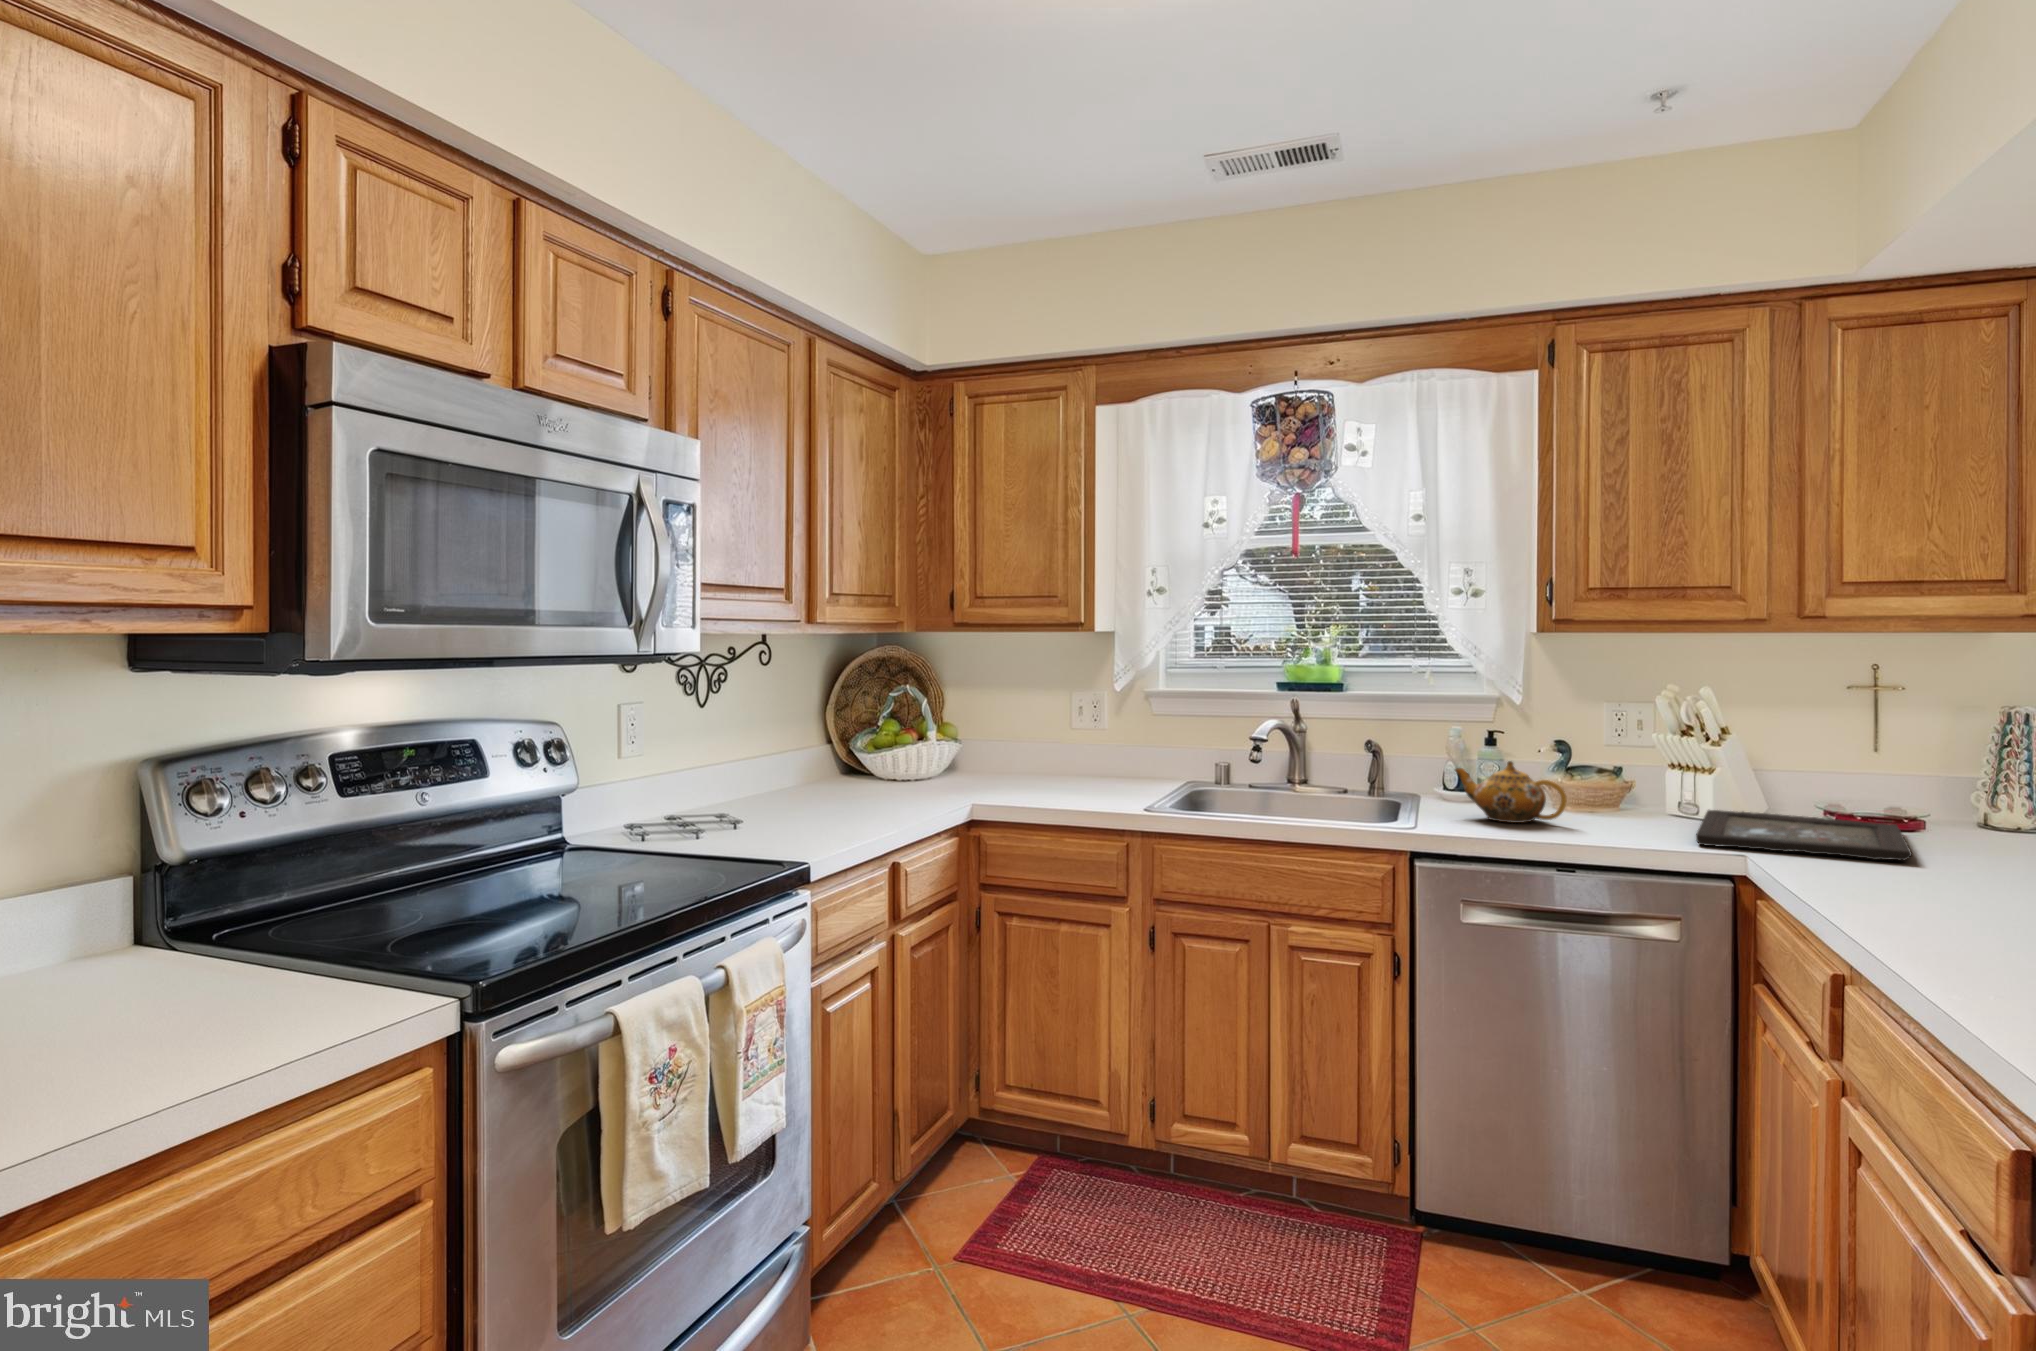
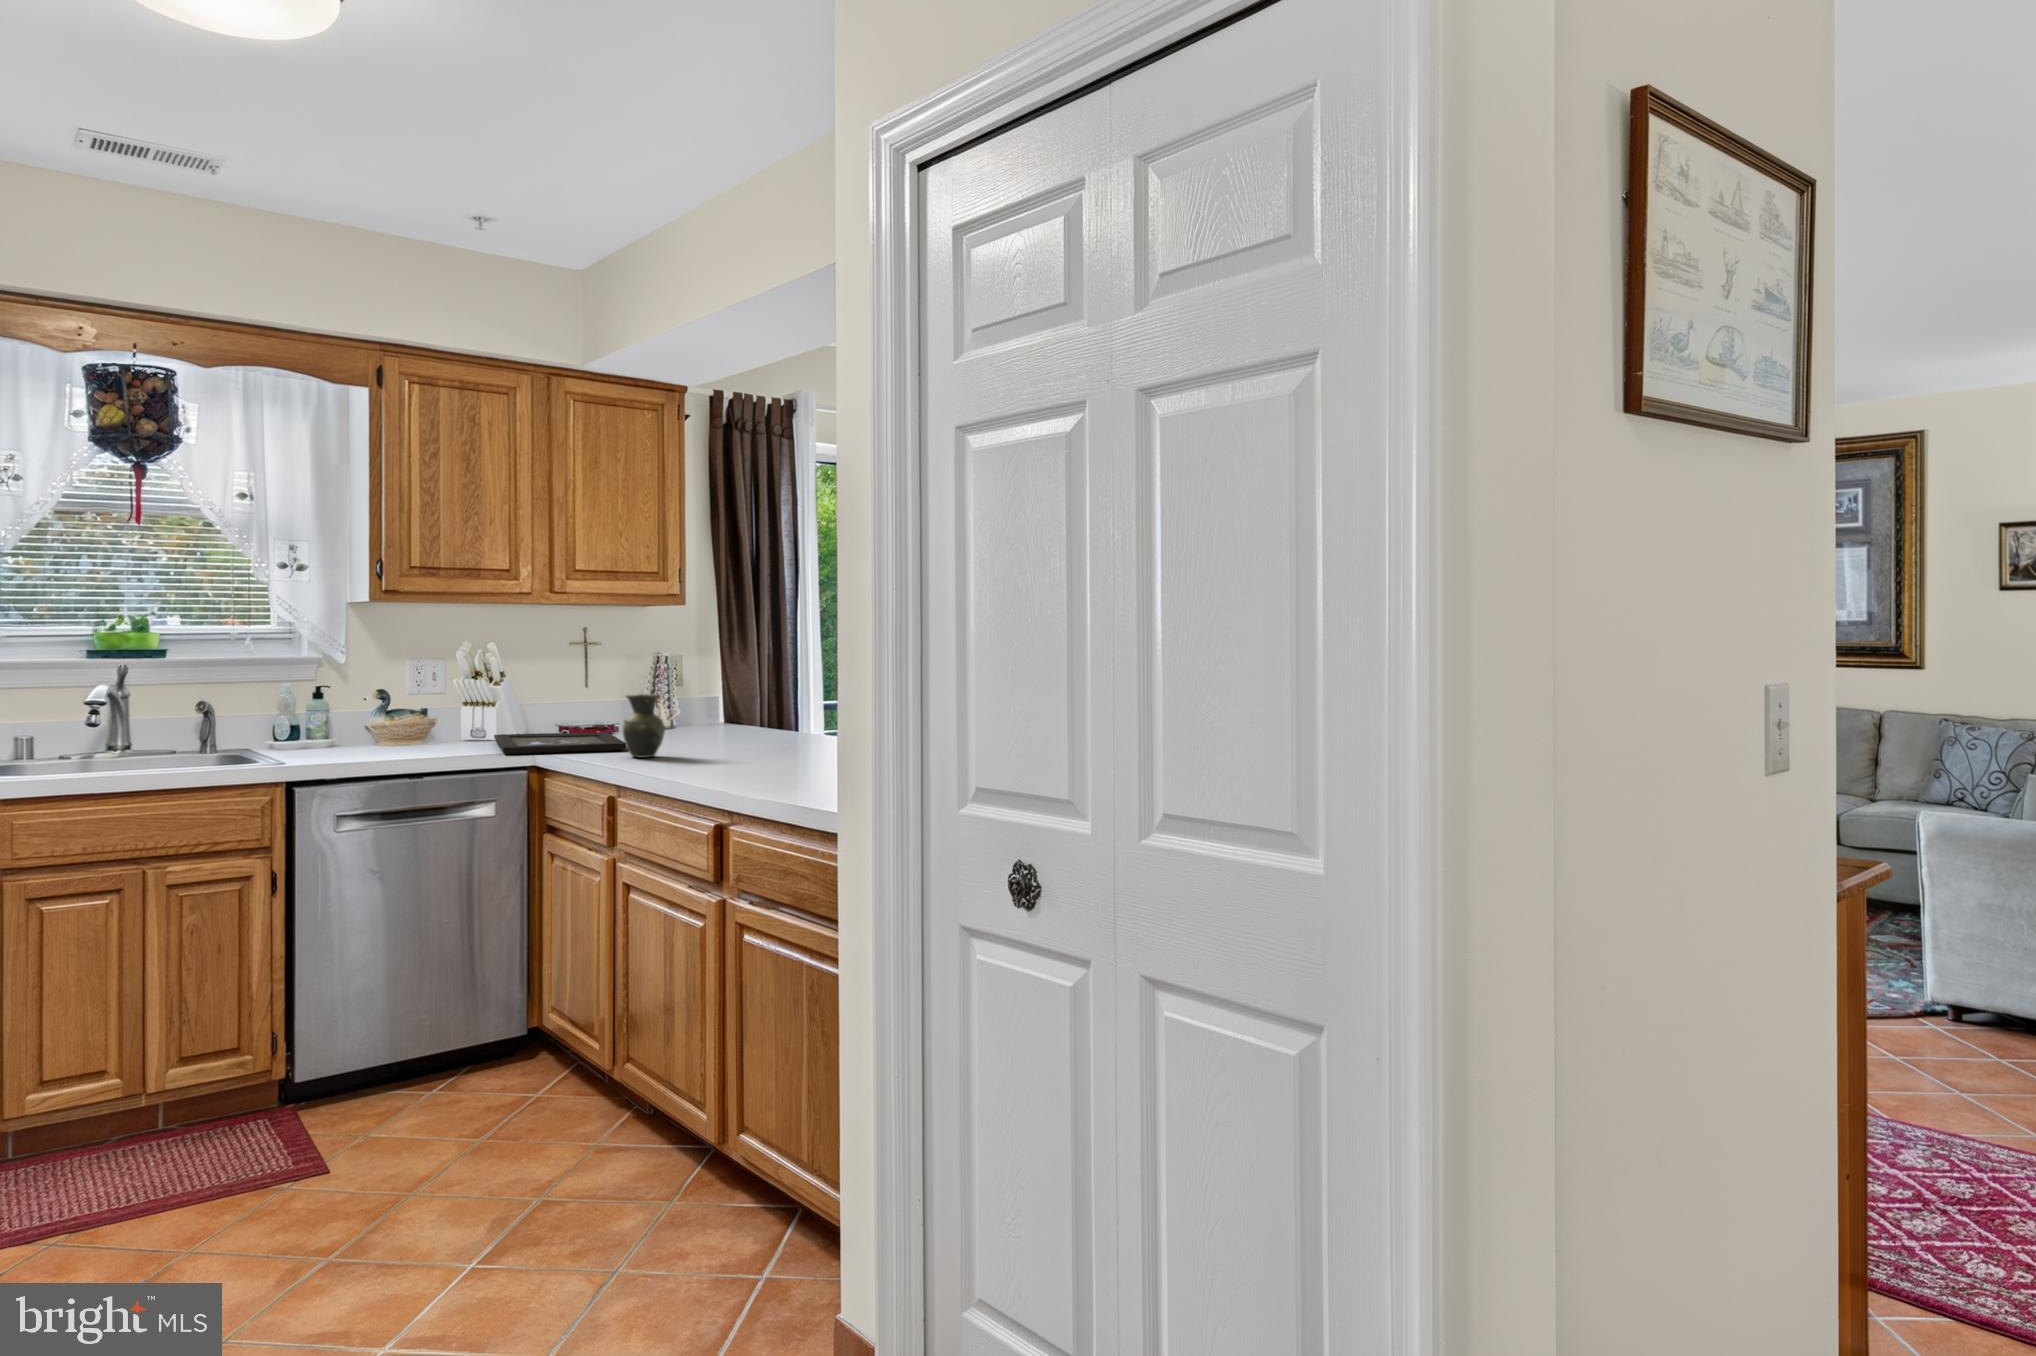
teapot: present [1455,761,1567,823] -> none [304,706,404,756]
vase: none [1892,776,1980,885] -> present [623,694,665,758]

